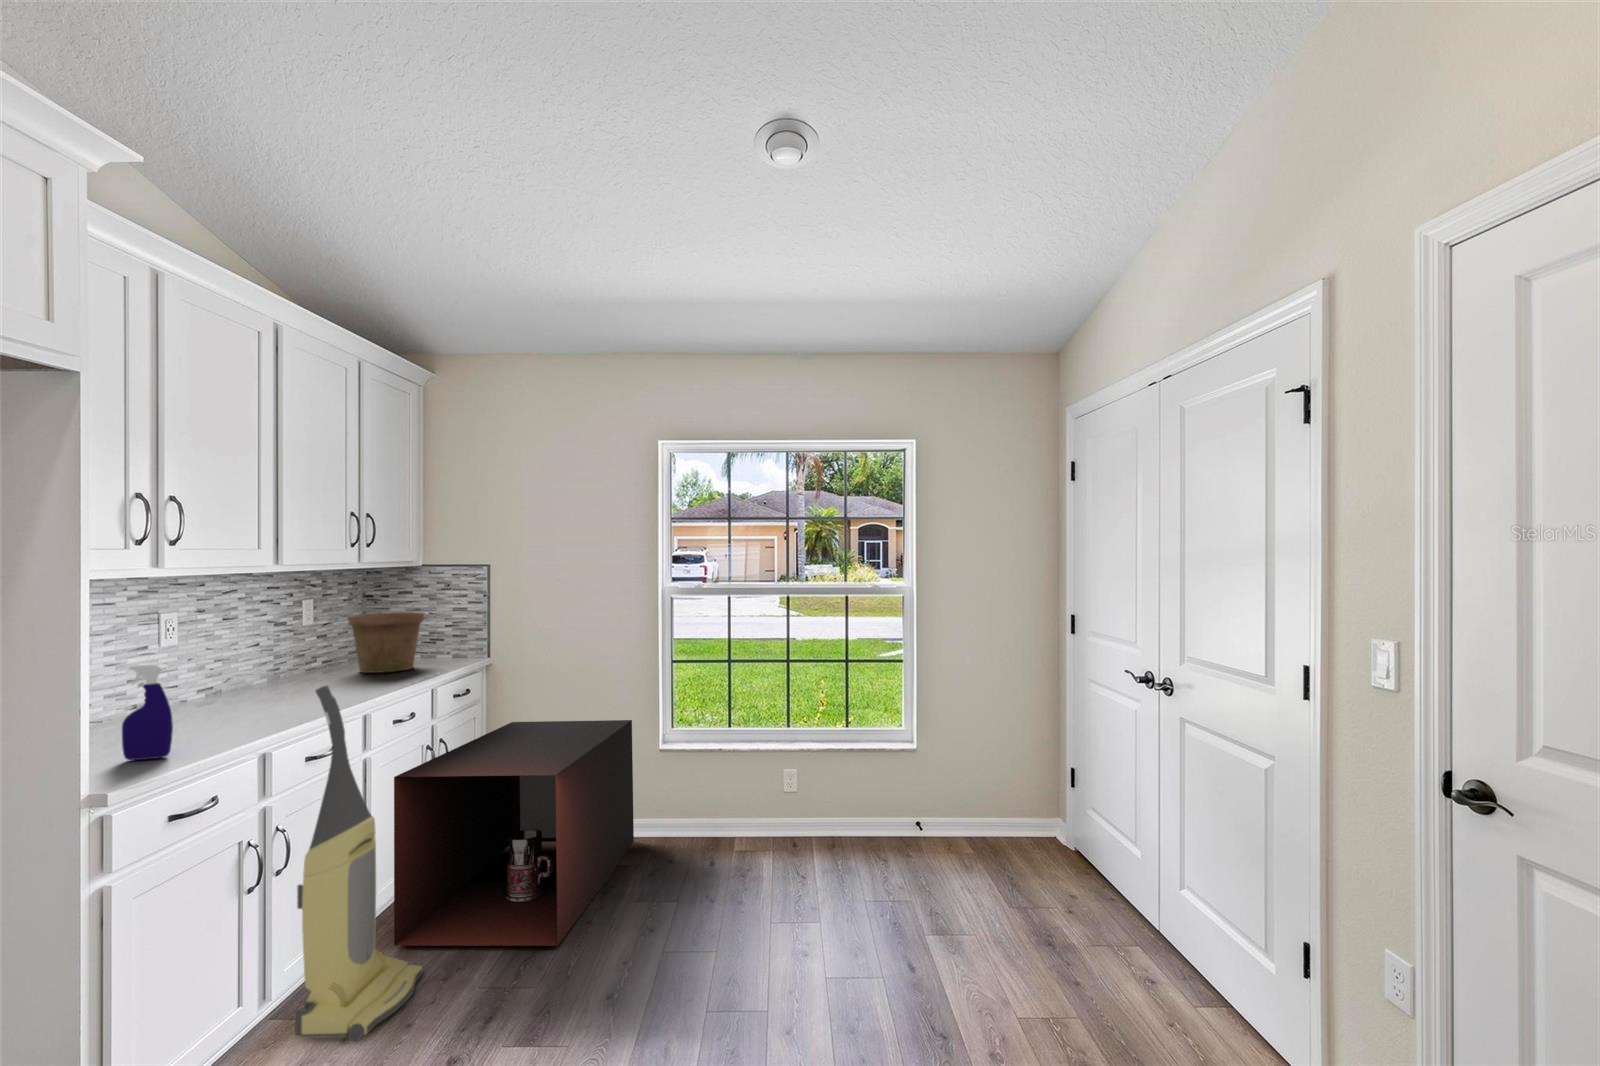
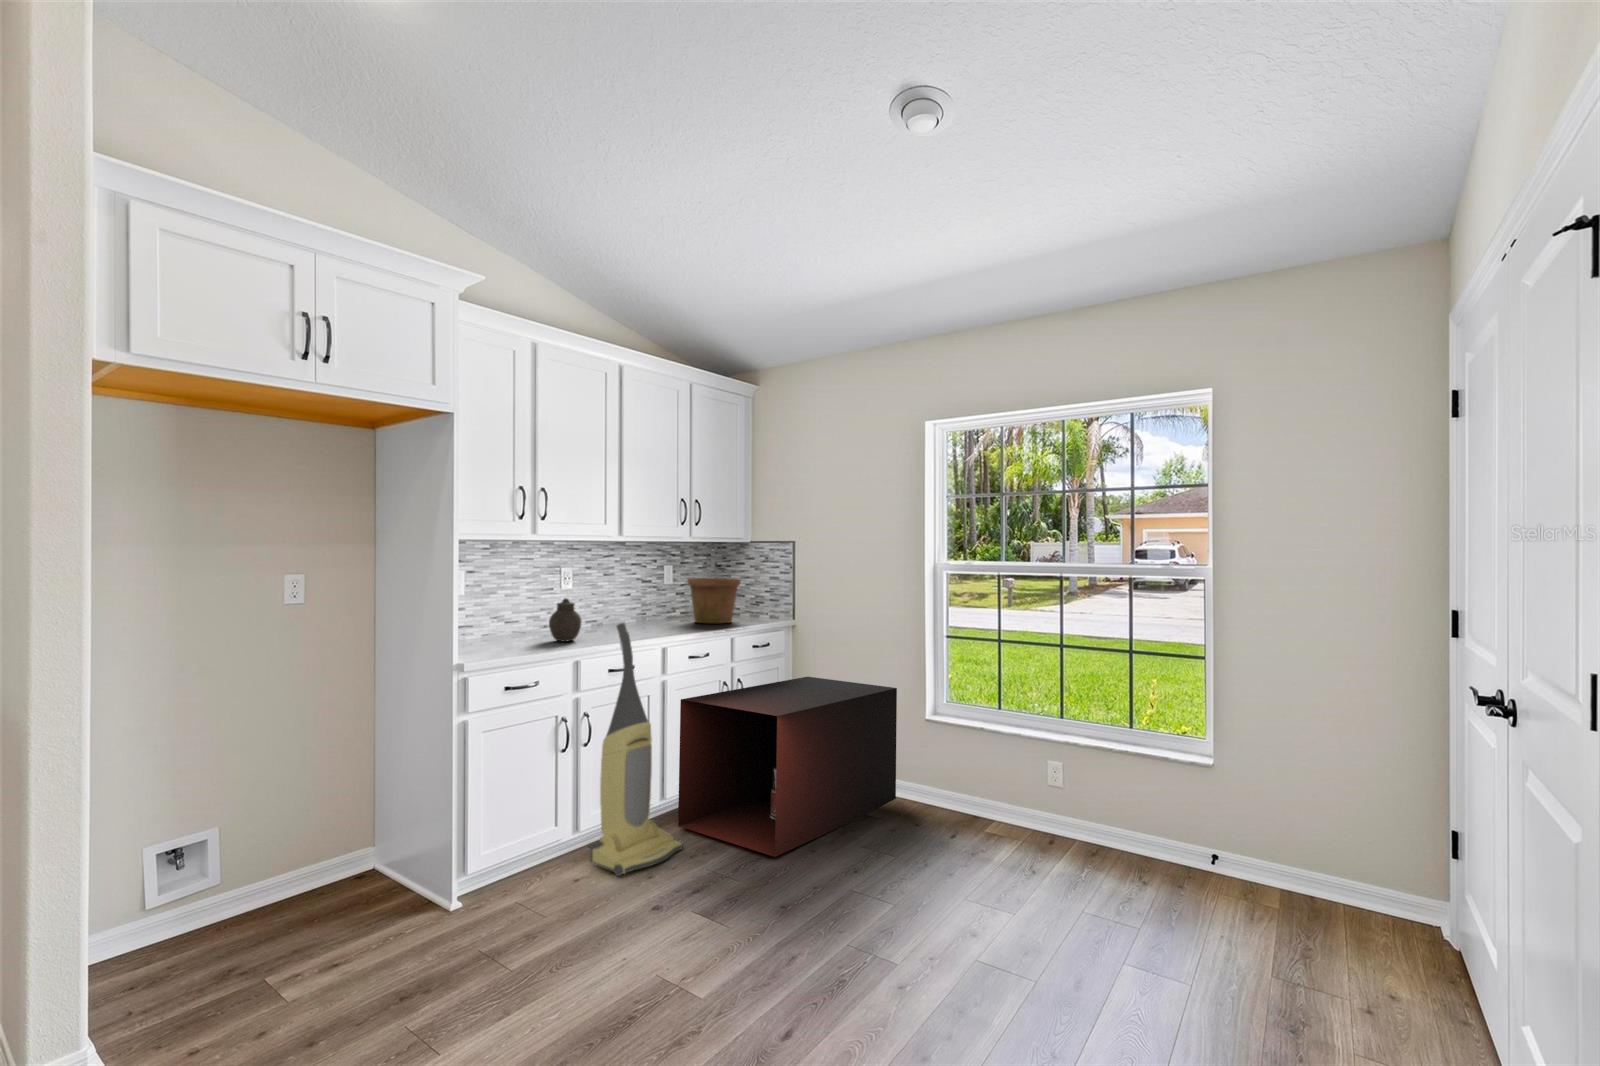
jar: none [175,659,234,724] -> present [549,598,581,642]
spray bottle: present [122,665,173,760] -> none [497,596,521,656]

